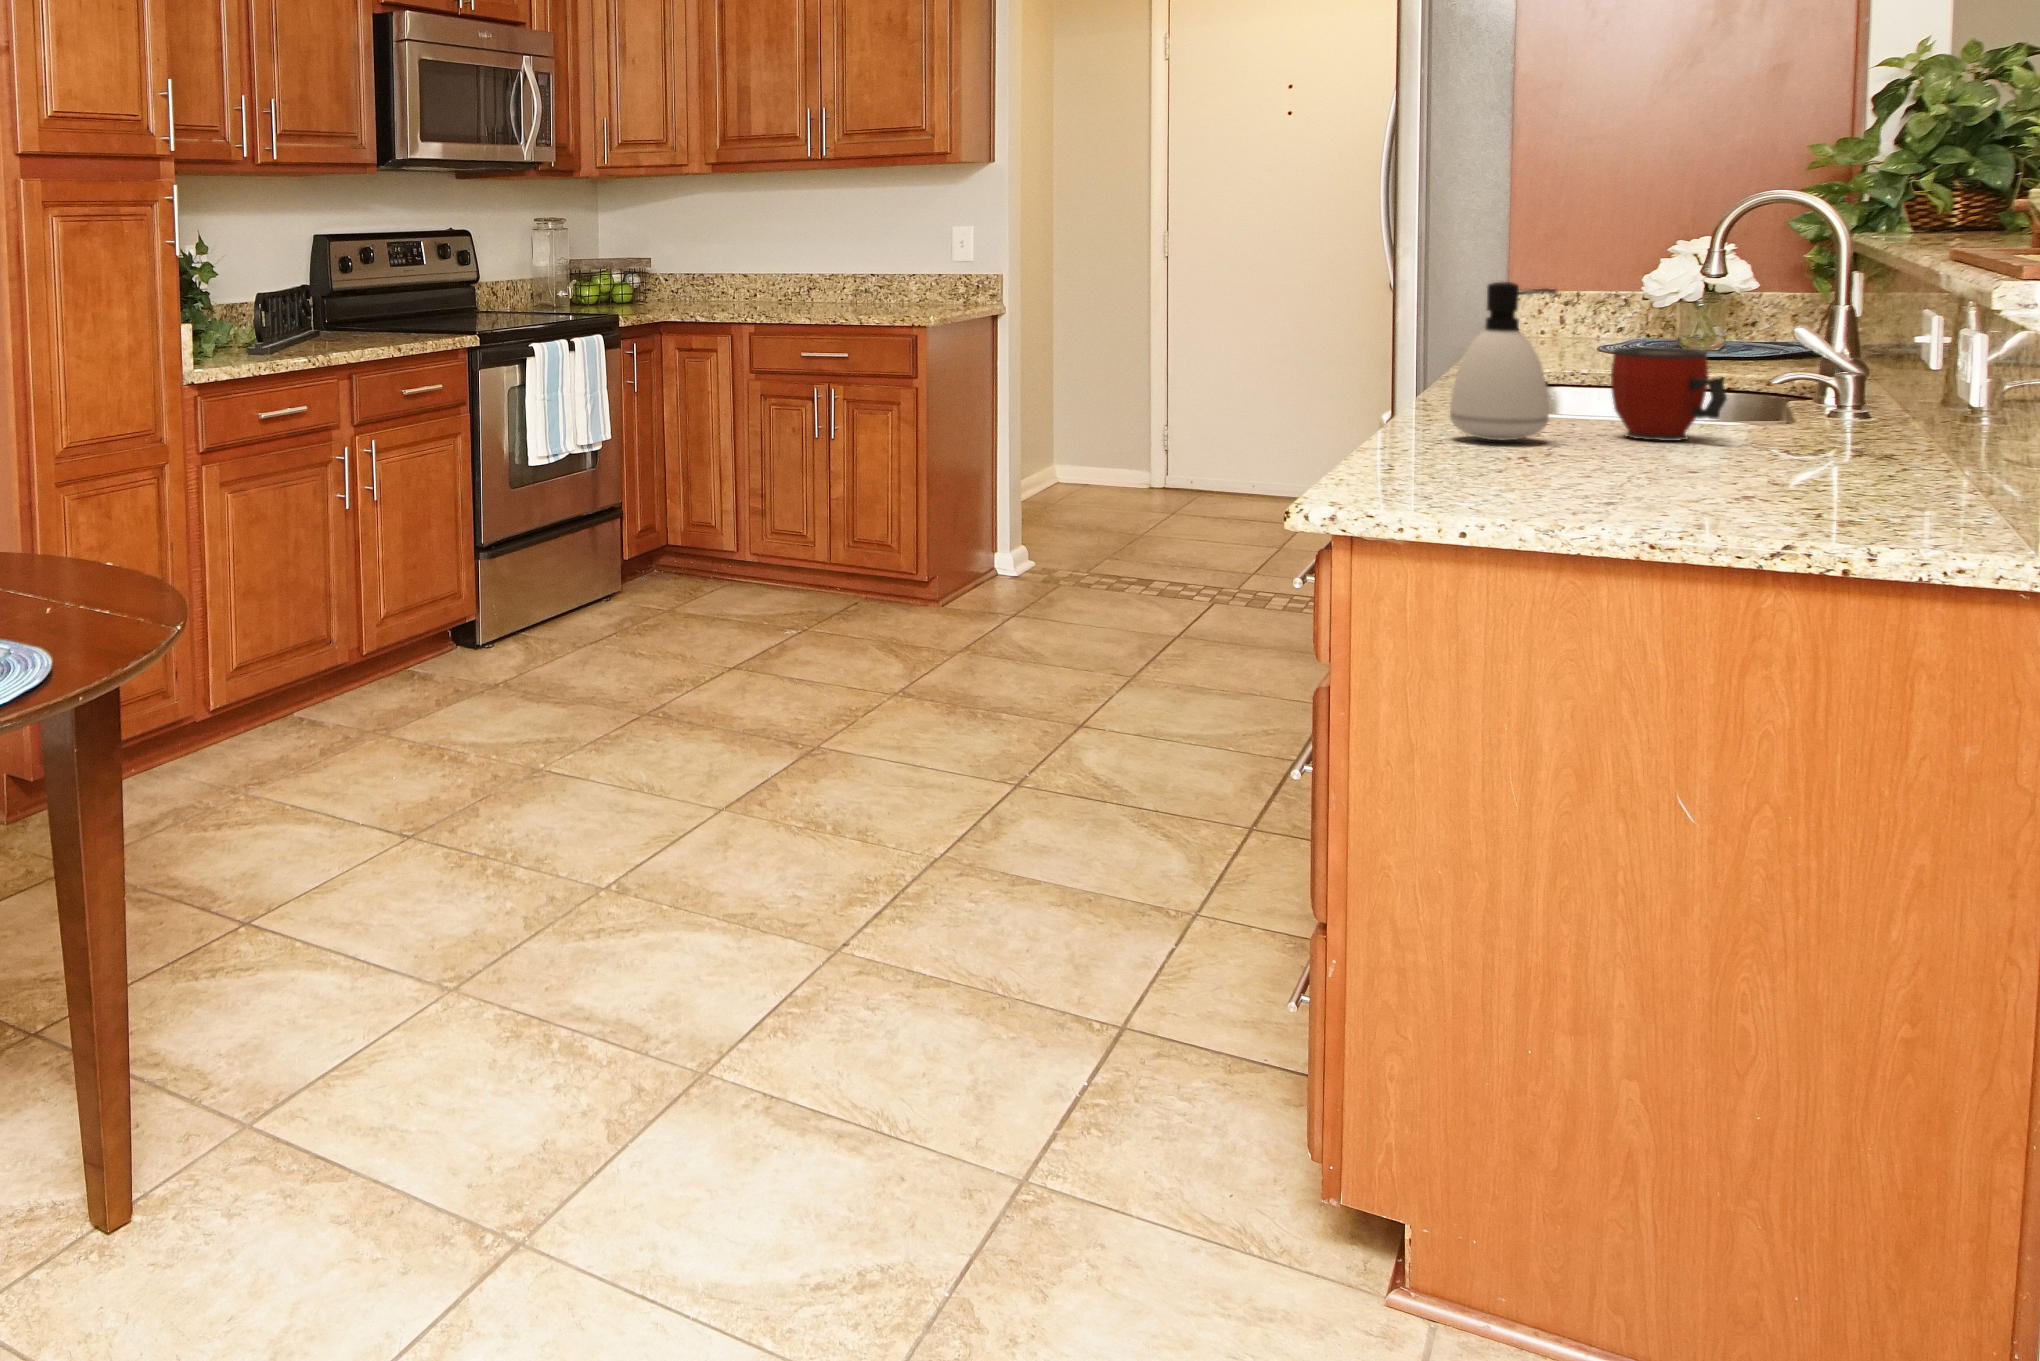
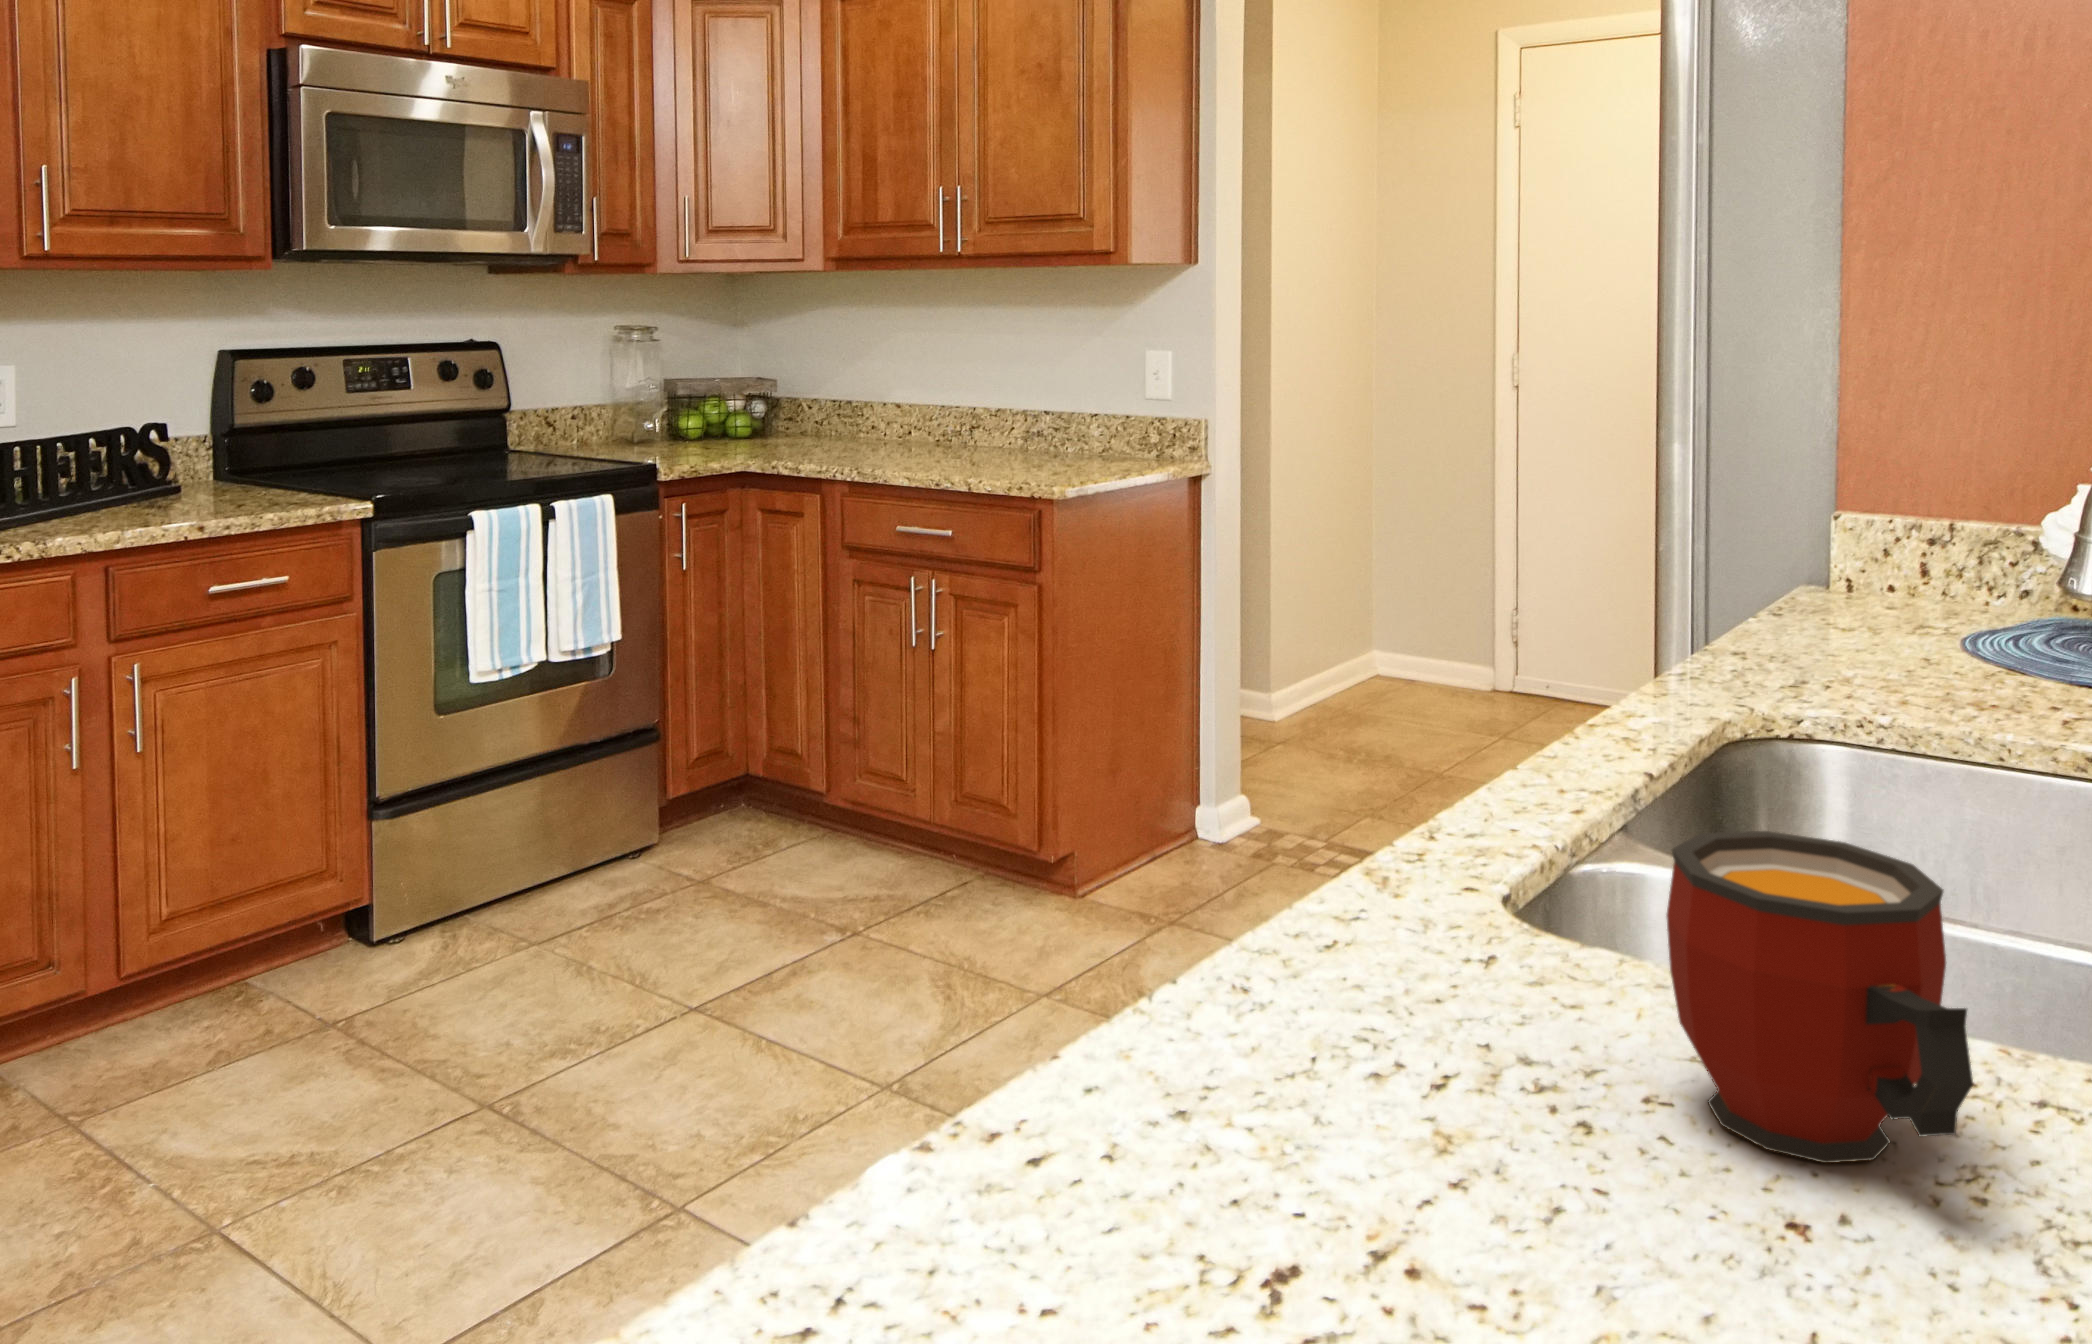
soap dispenser: present [1450,282,1557,441] -> none [1202,641,1460,1112]

